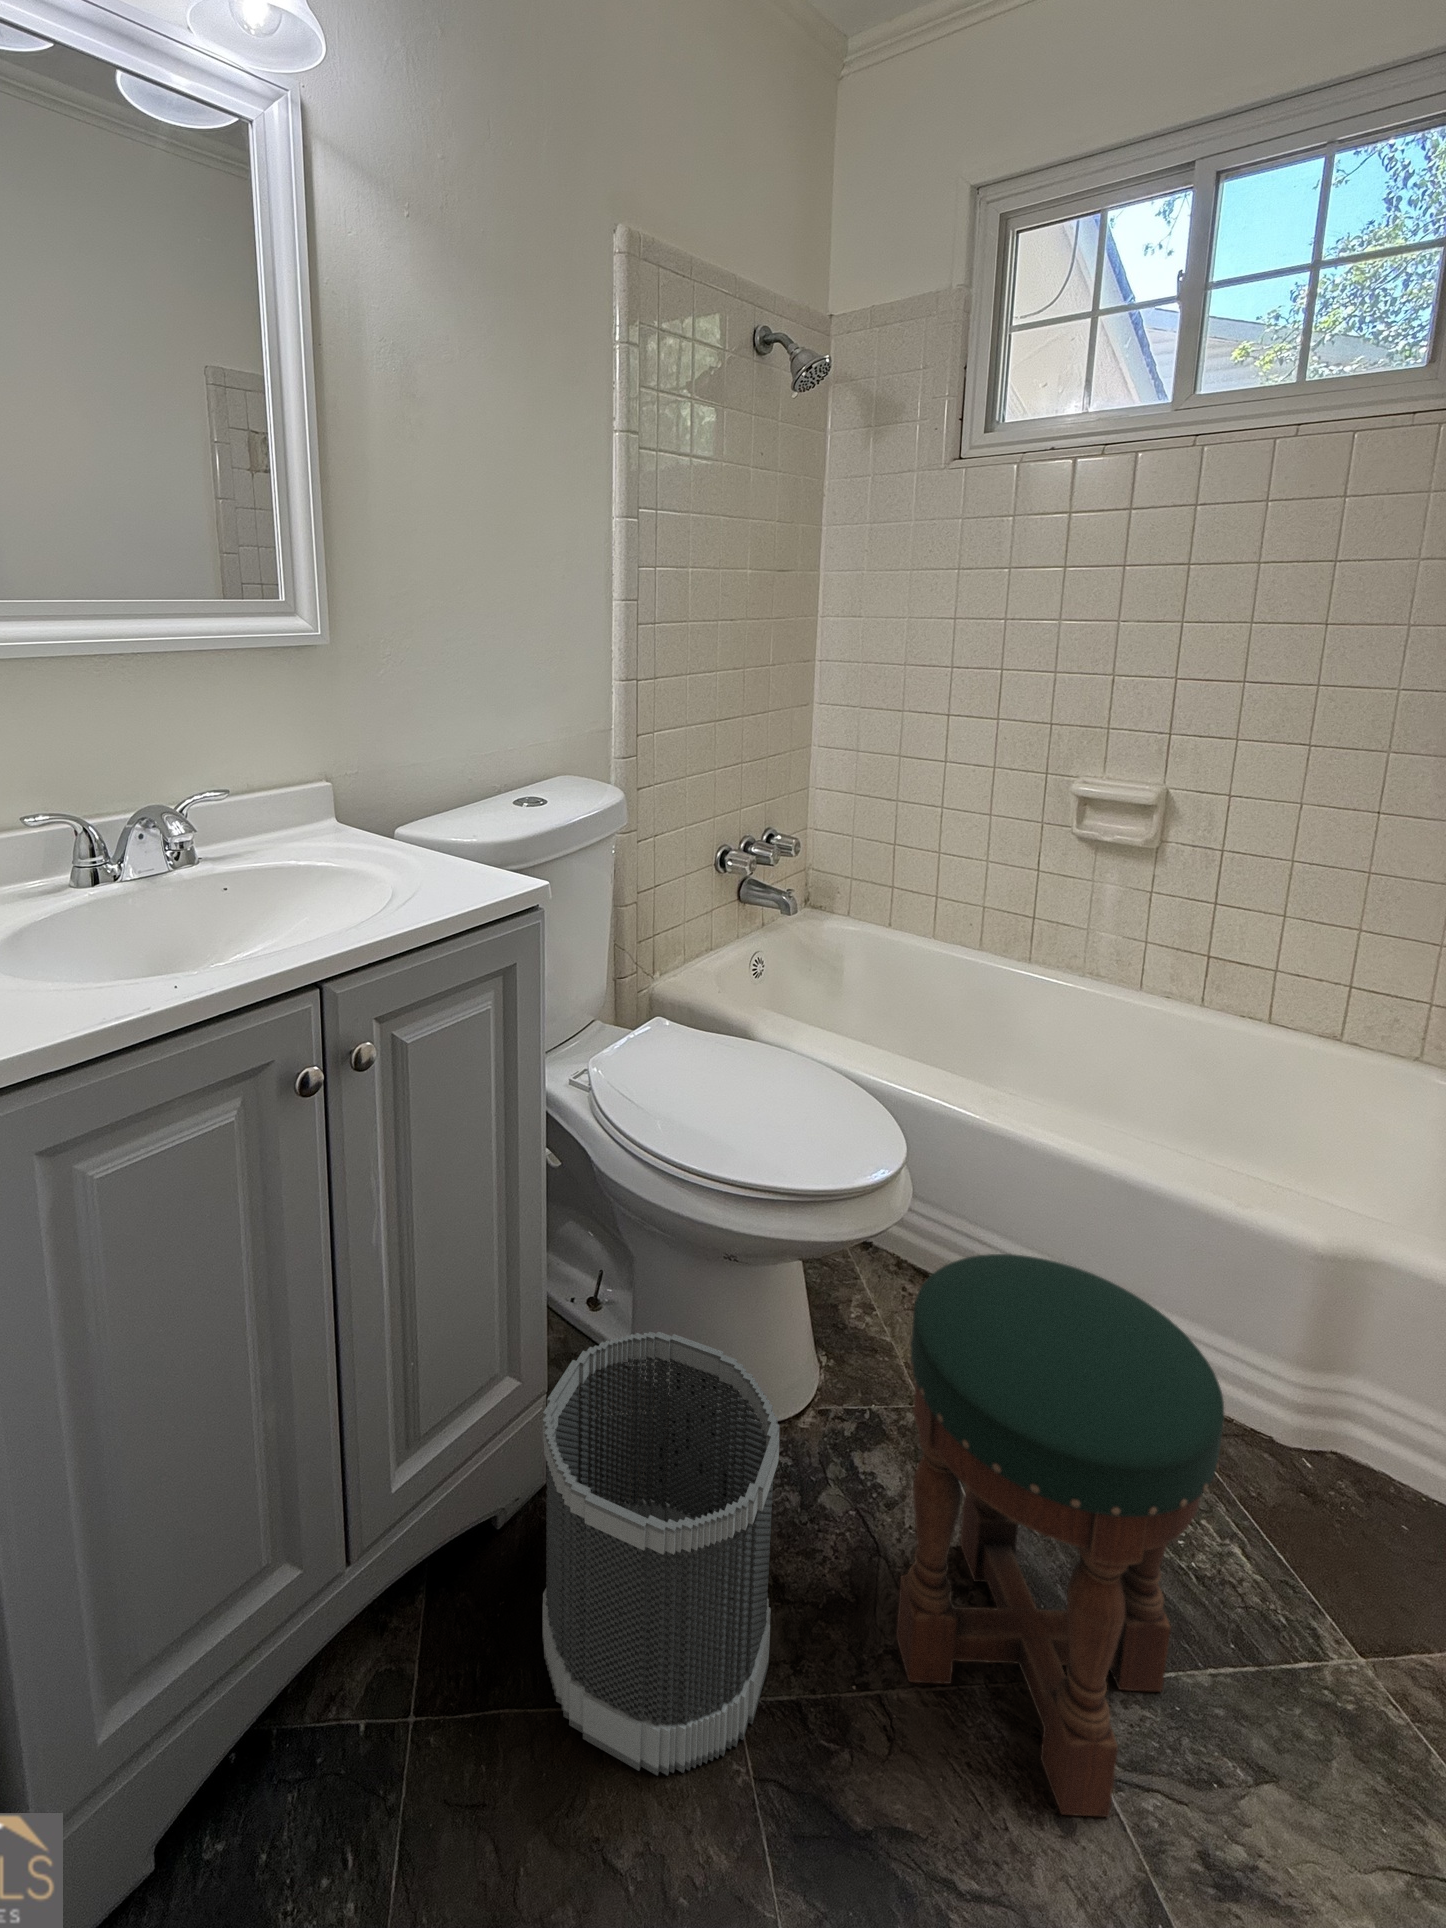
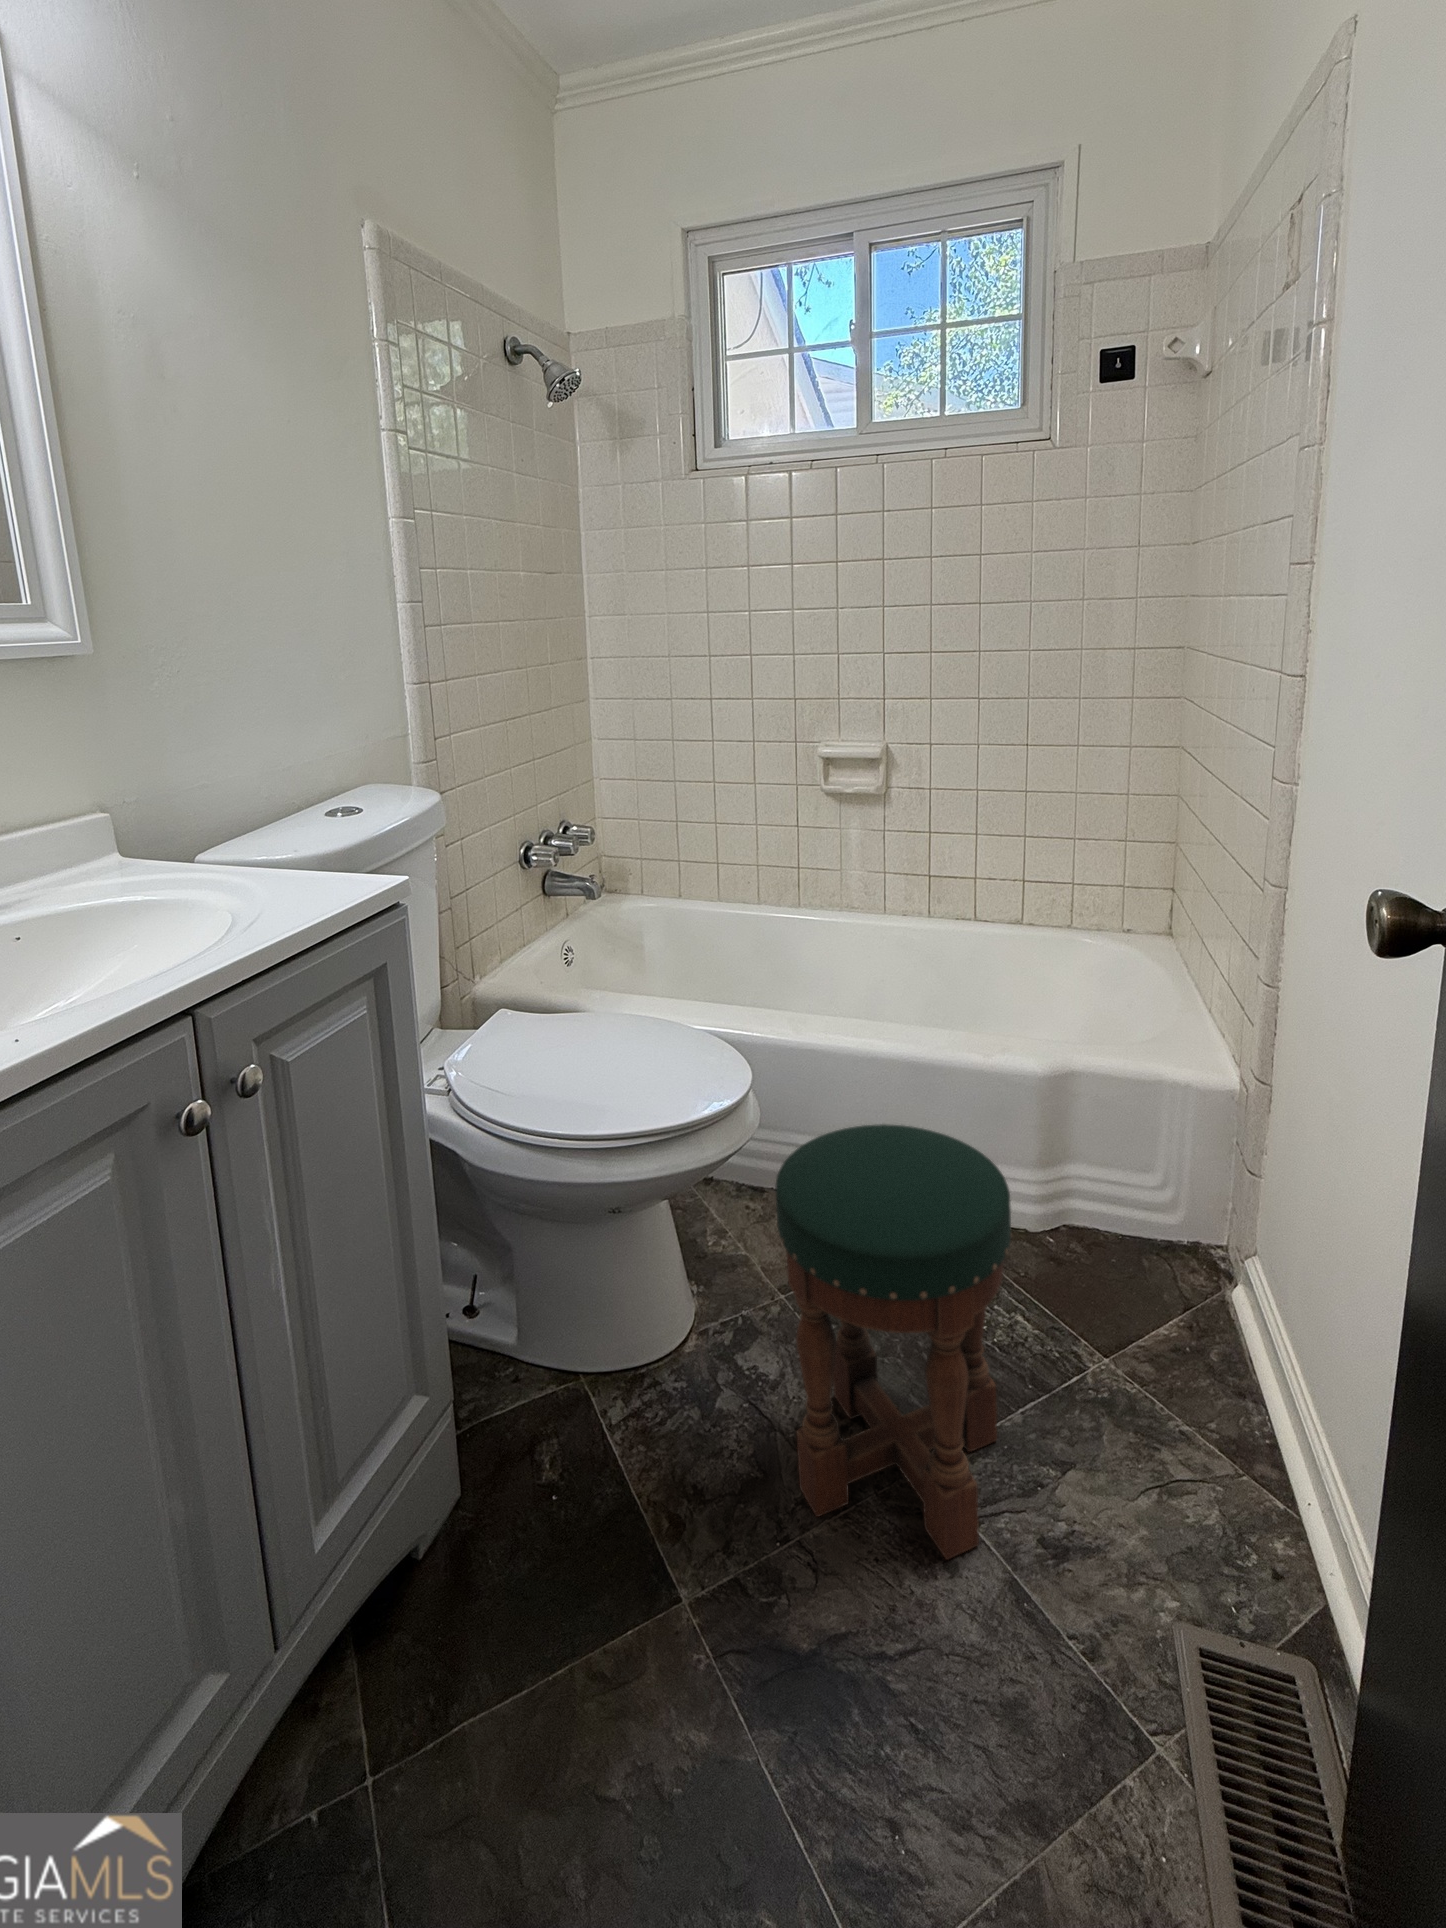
wastebasket: present [543,1332,780,1776] -> none [461,1291,701,1696]

